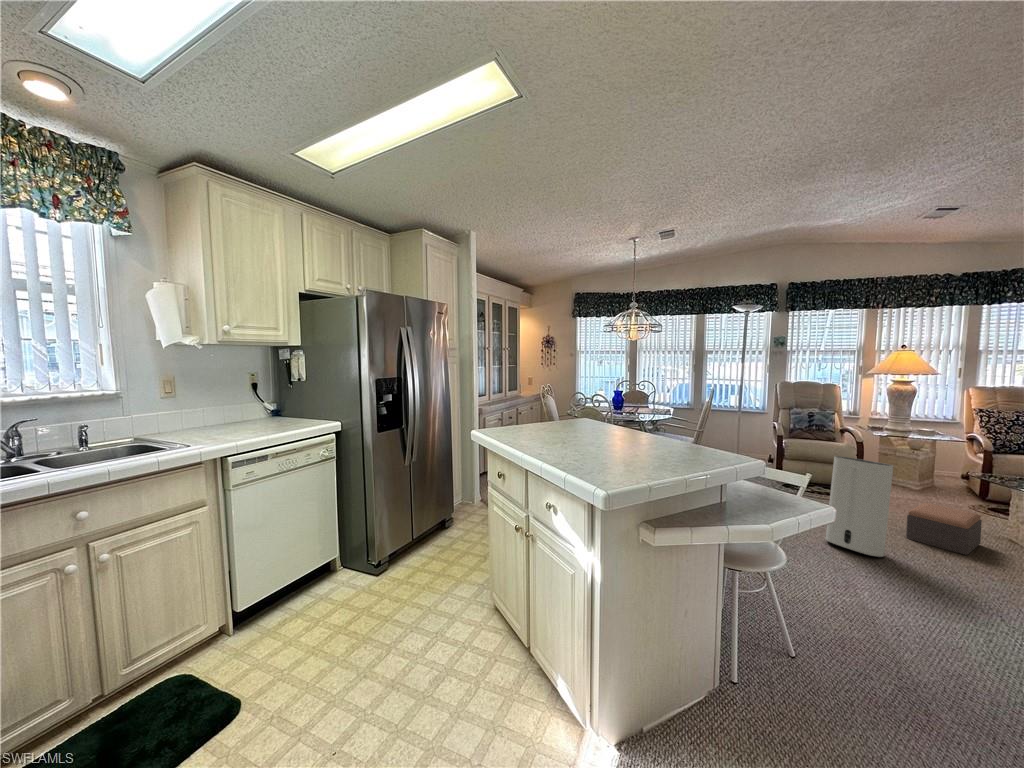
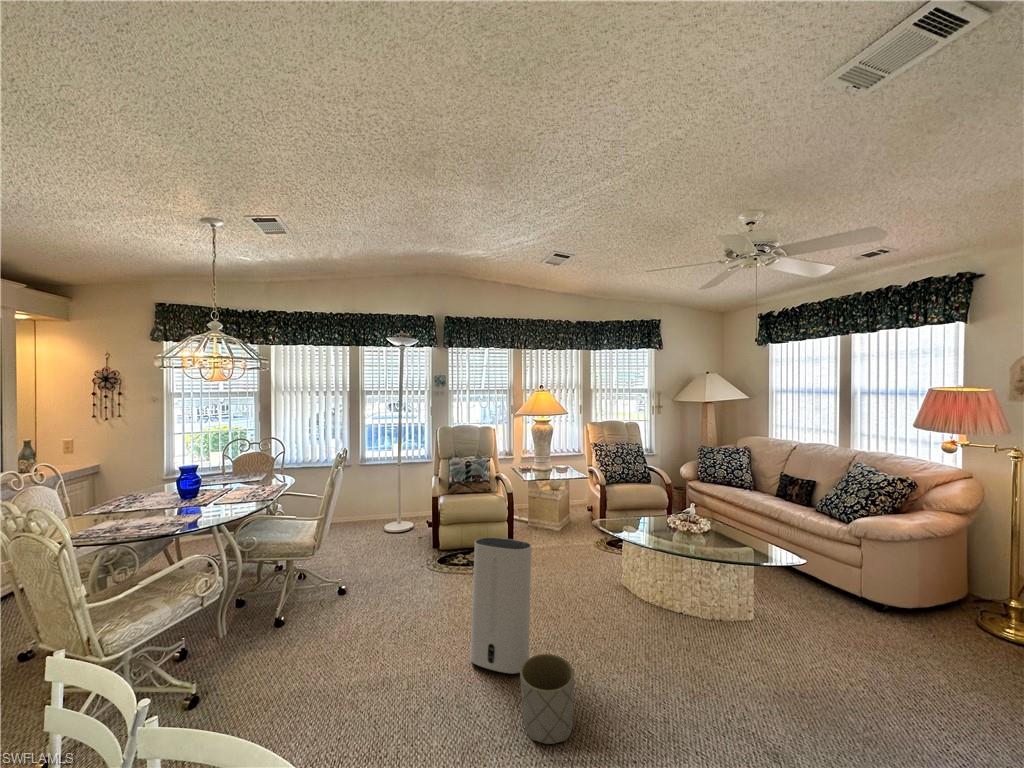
footstool: present [906,503,982,555] -> none [549,563,605,624]
planter: none [881,538,937,597] -> present [520,654,574,744]

